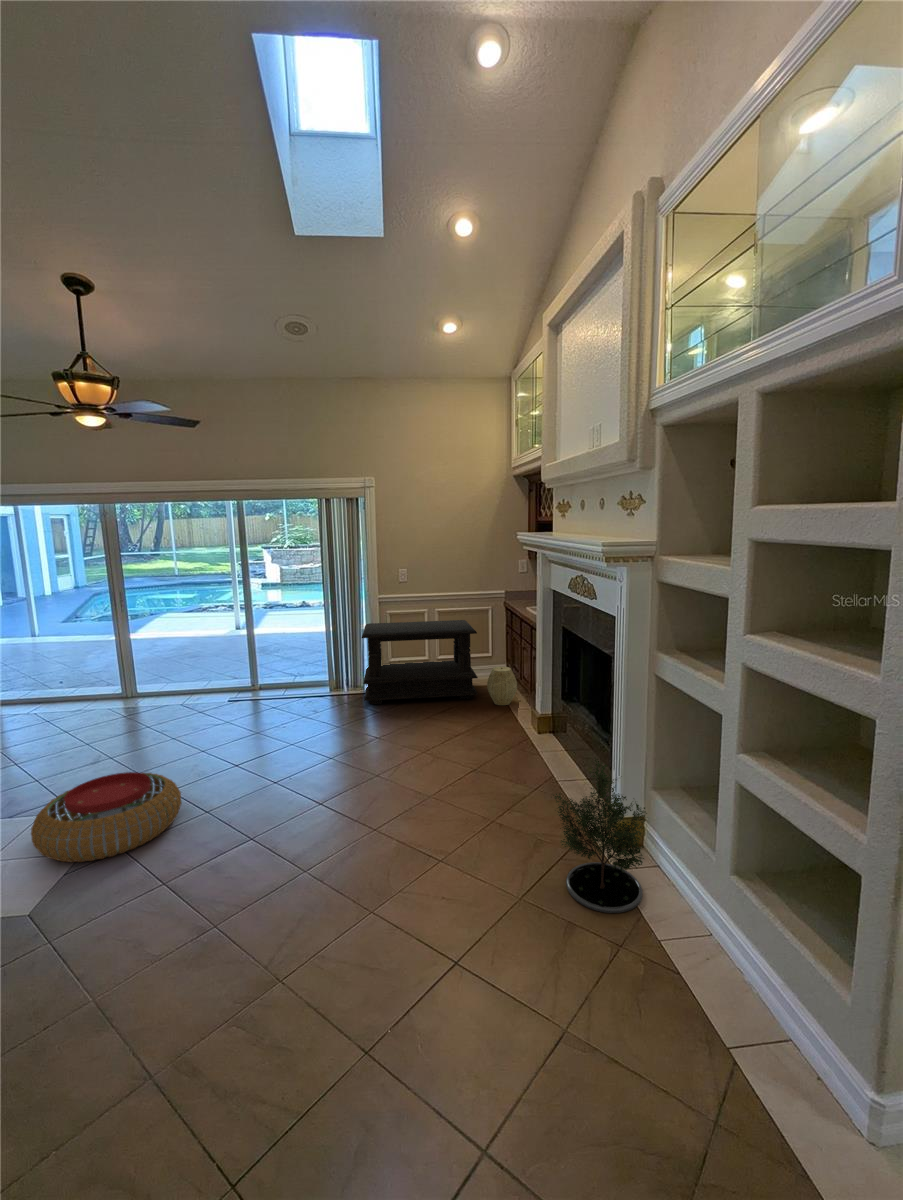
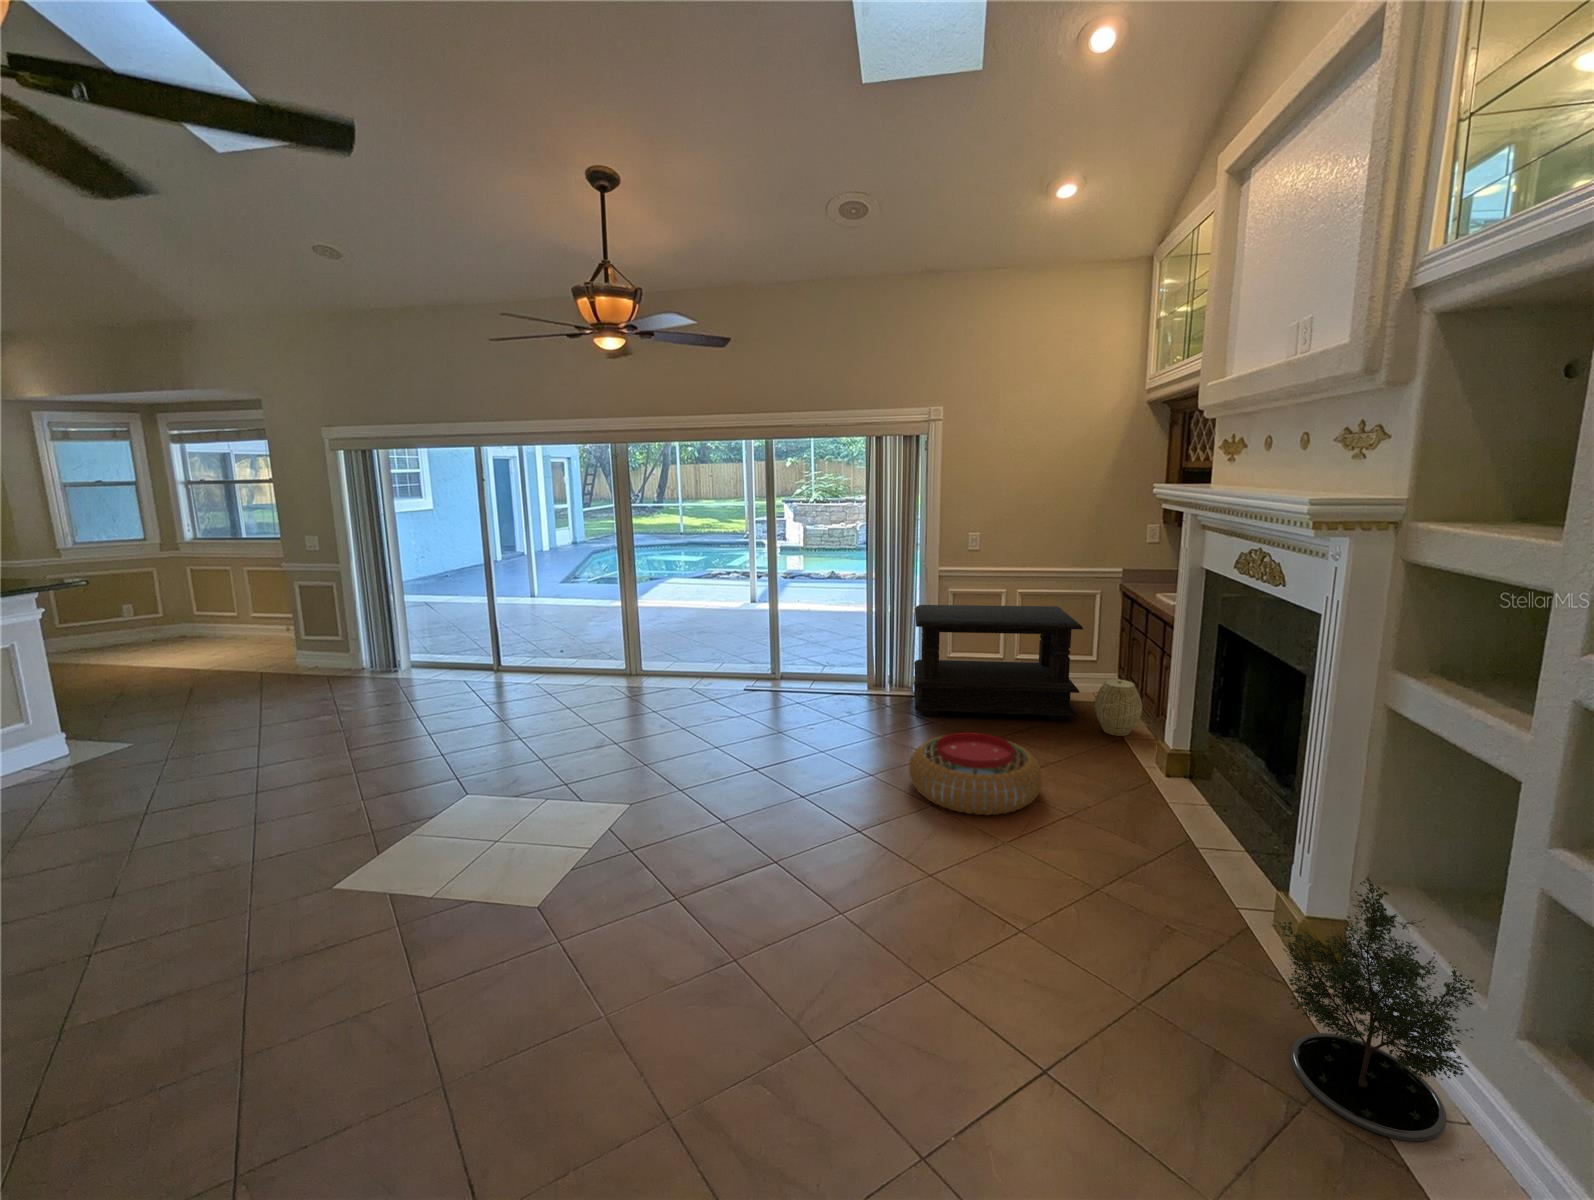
pouf: present [31,772,181,863] -> present [909,732,1043,815]

